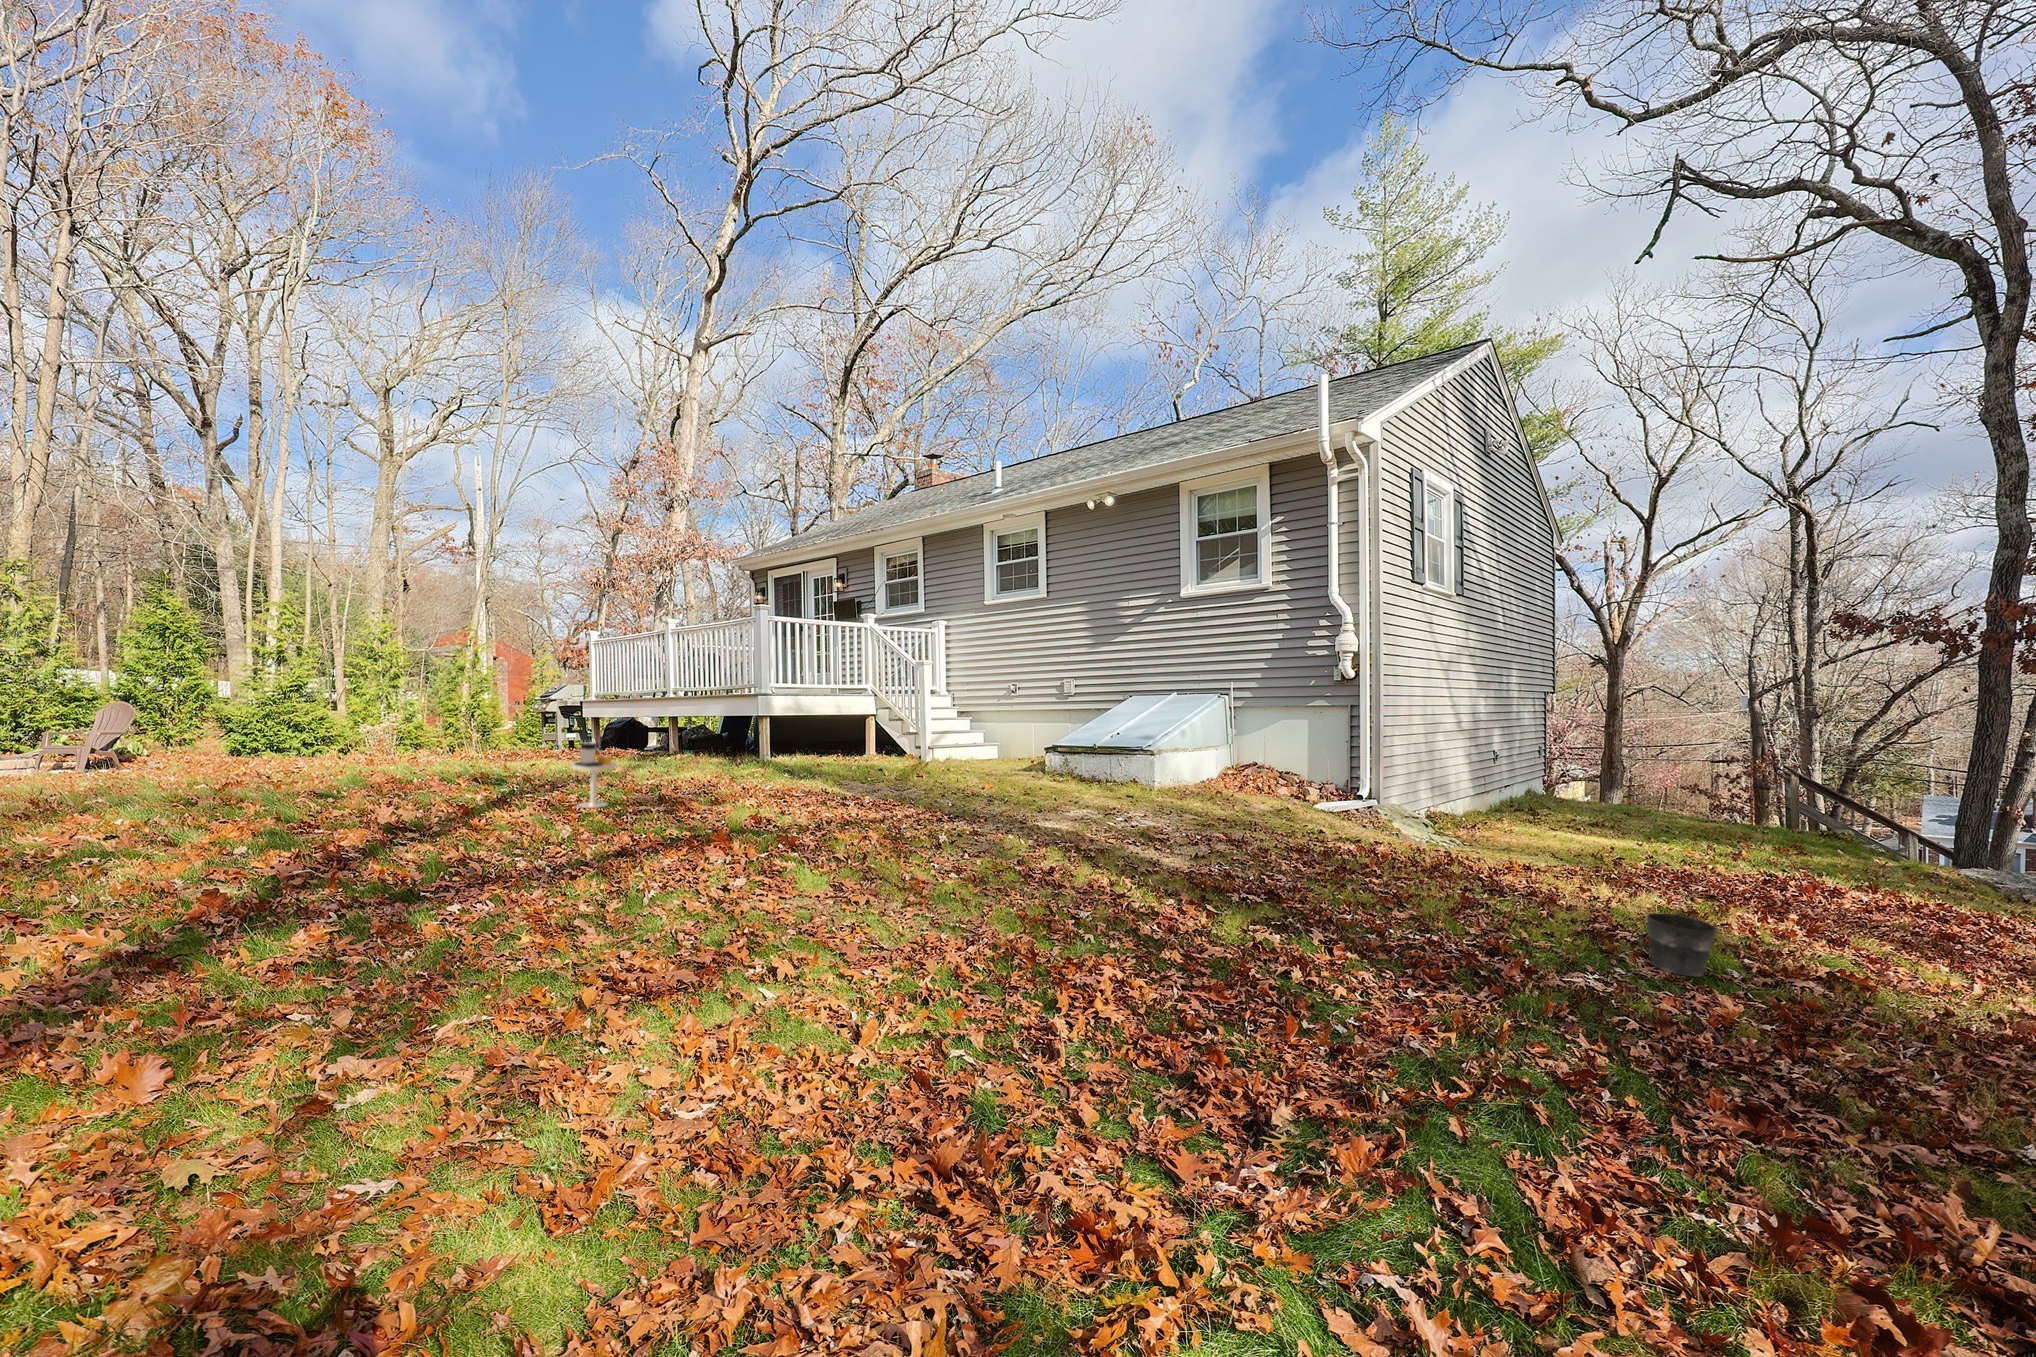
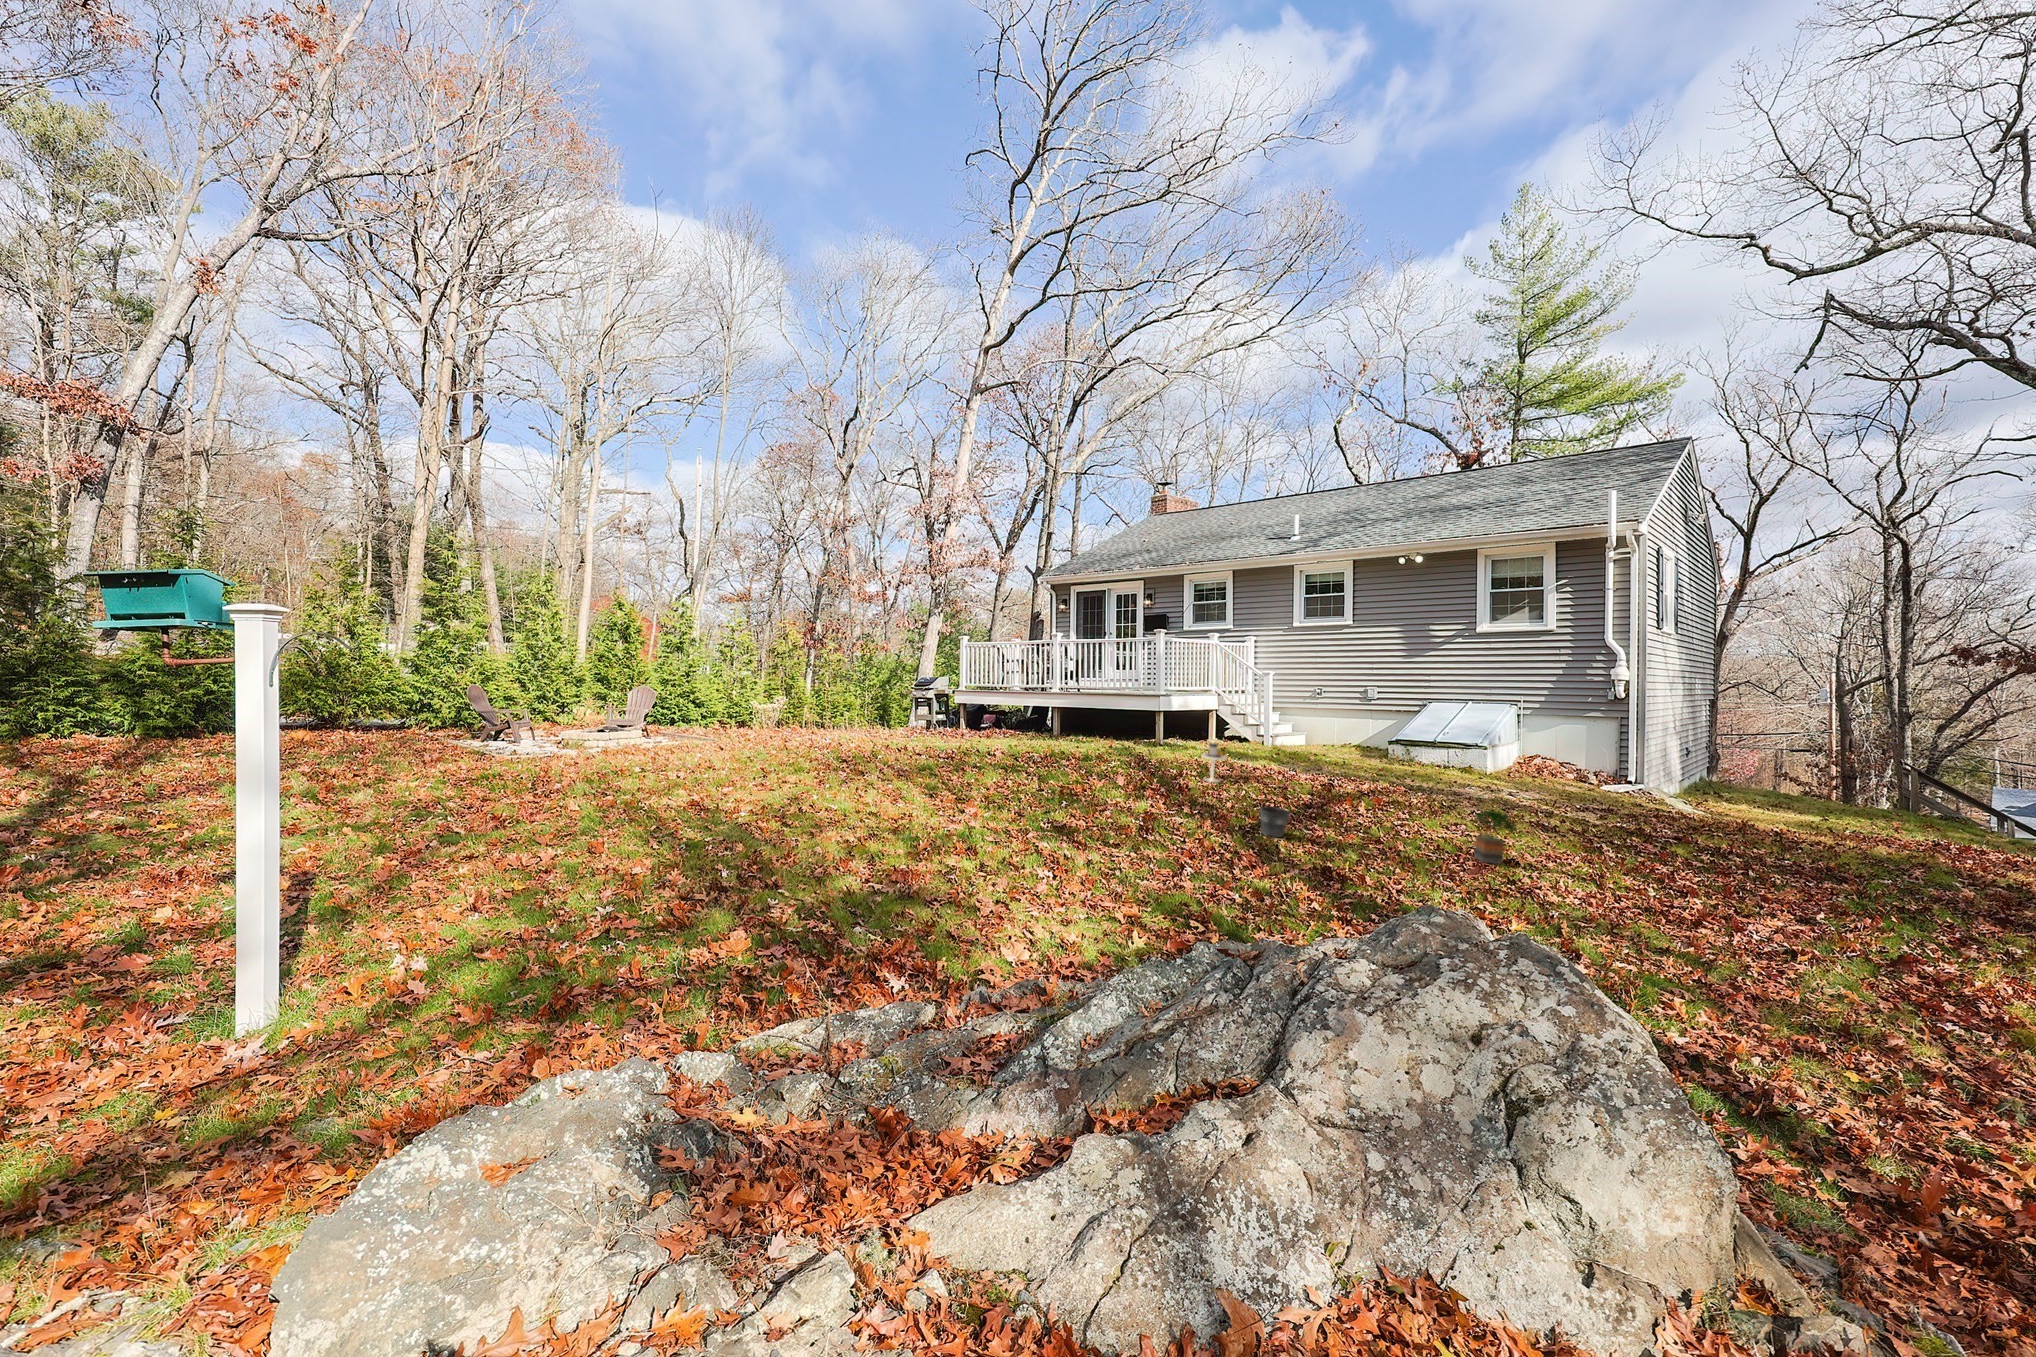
potted tree: none [707,845,781,964] -> present [1474,810,1515,864]
bucket: present [1638,913,1717,976] -> present [1257,807,1289,837]

